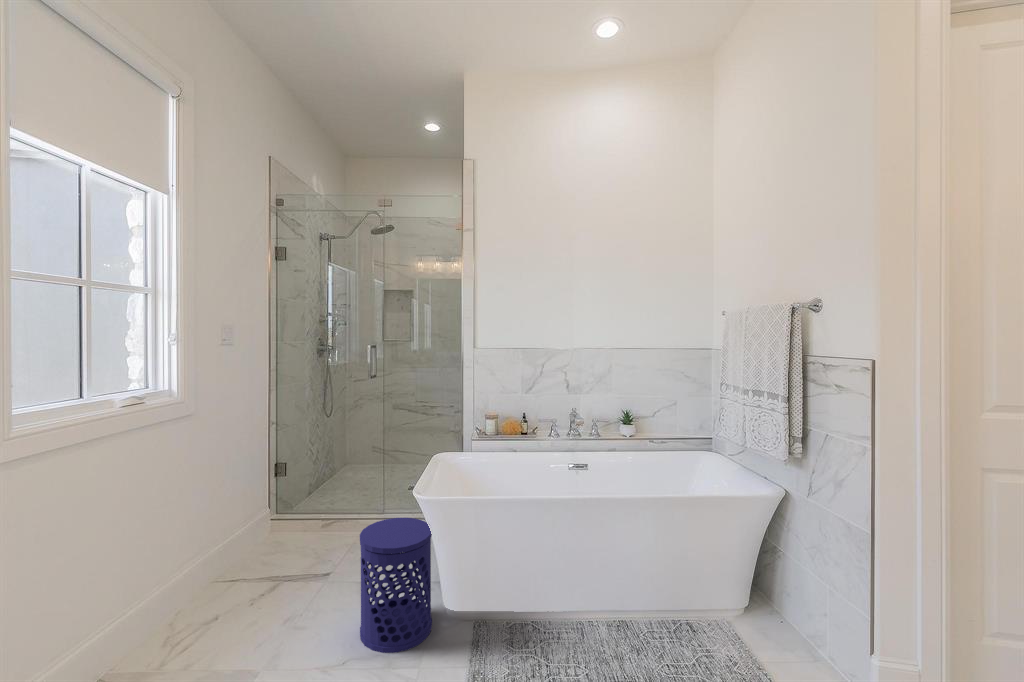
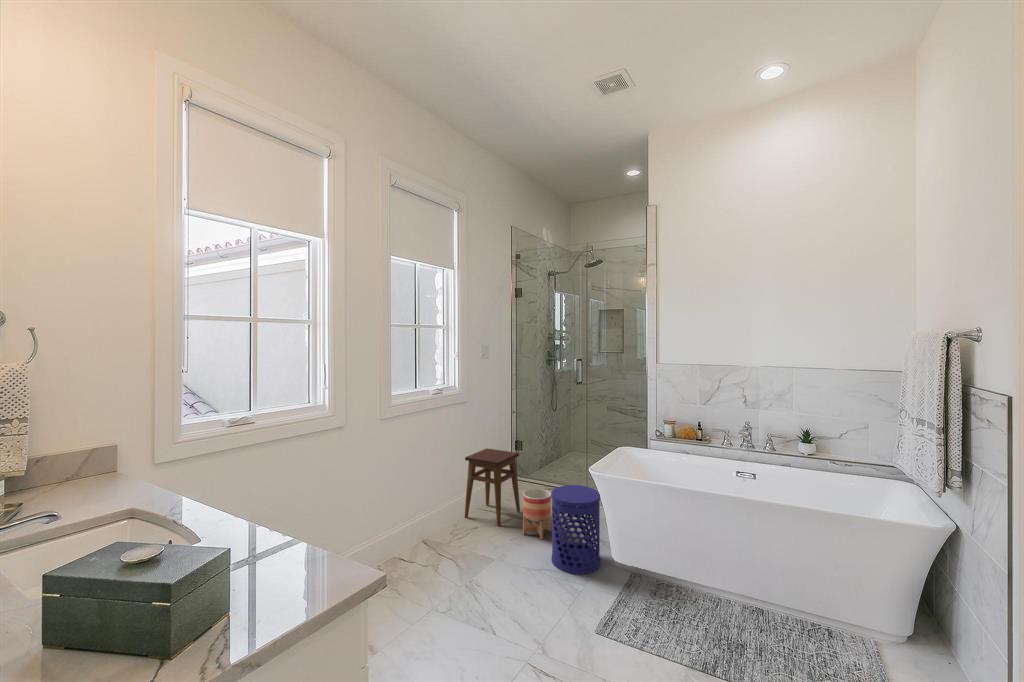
stool: none [192,484,291,606] -> present [465,448,520,526]
planter: none [303,532,348,608] -> present [523,489,552,539]

